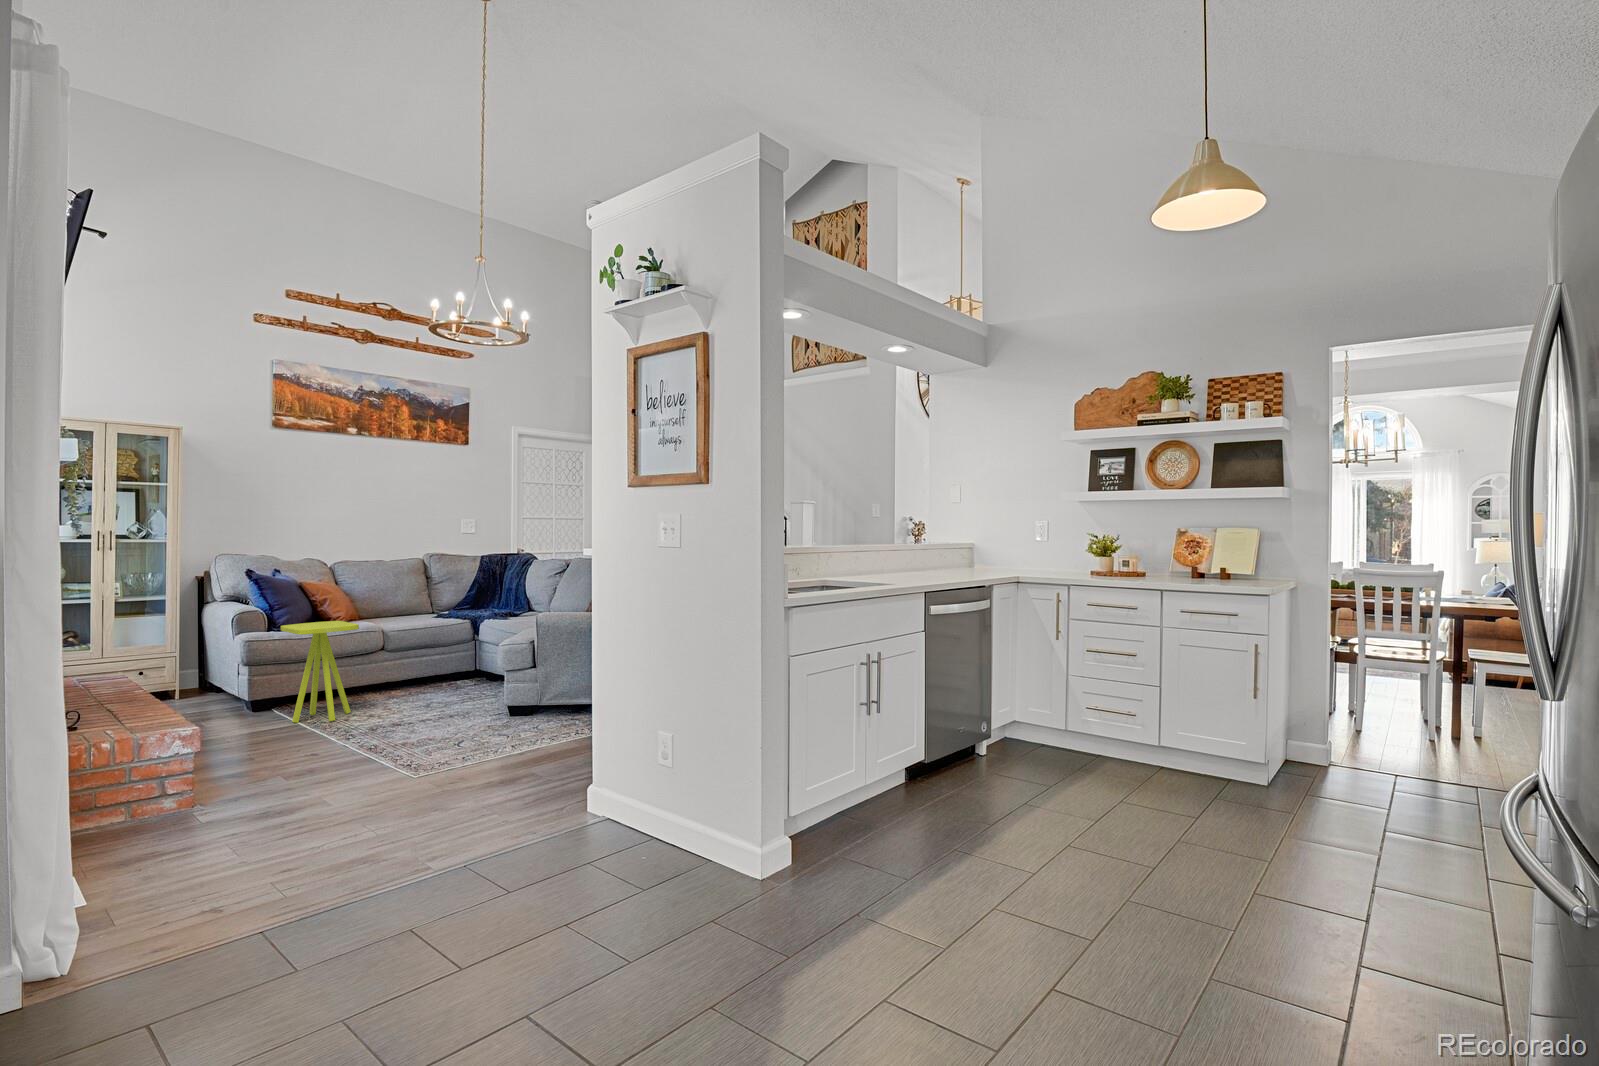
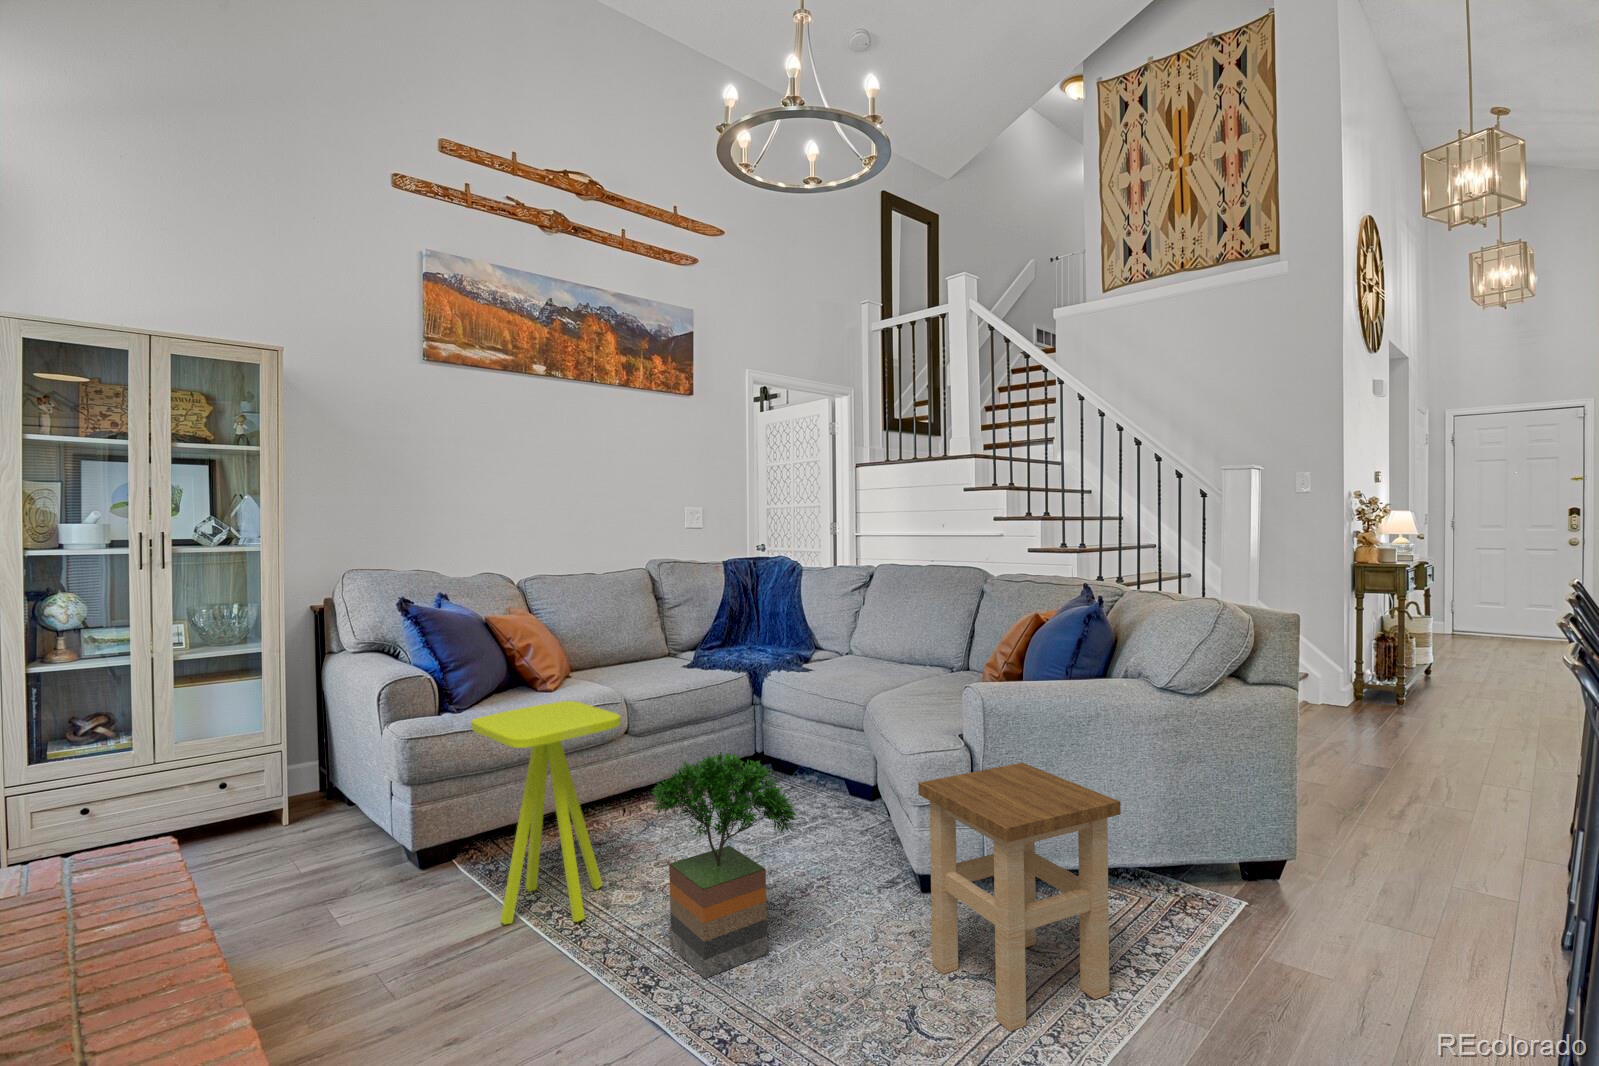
potted tree: none [361,638,433,733] -> present [652,752,796,978]
stool: none [485,643,560,740] -> present [918,763,1121,1031]

